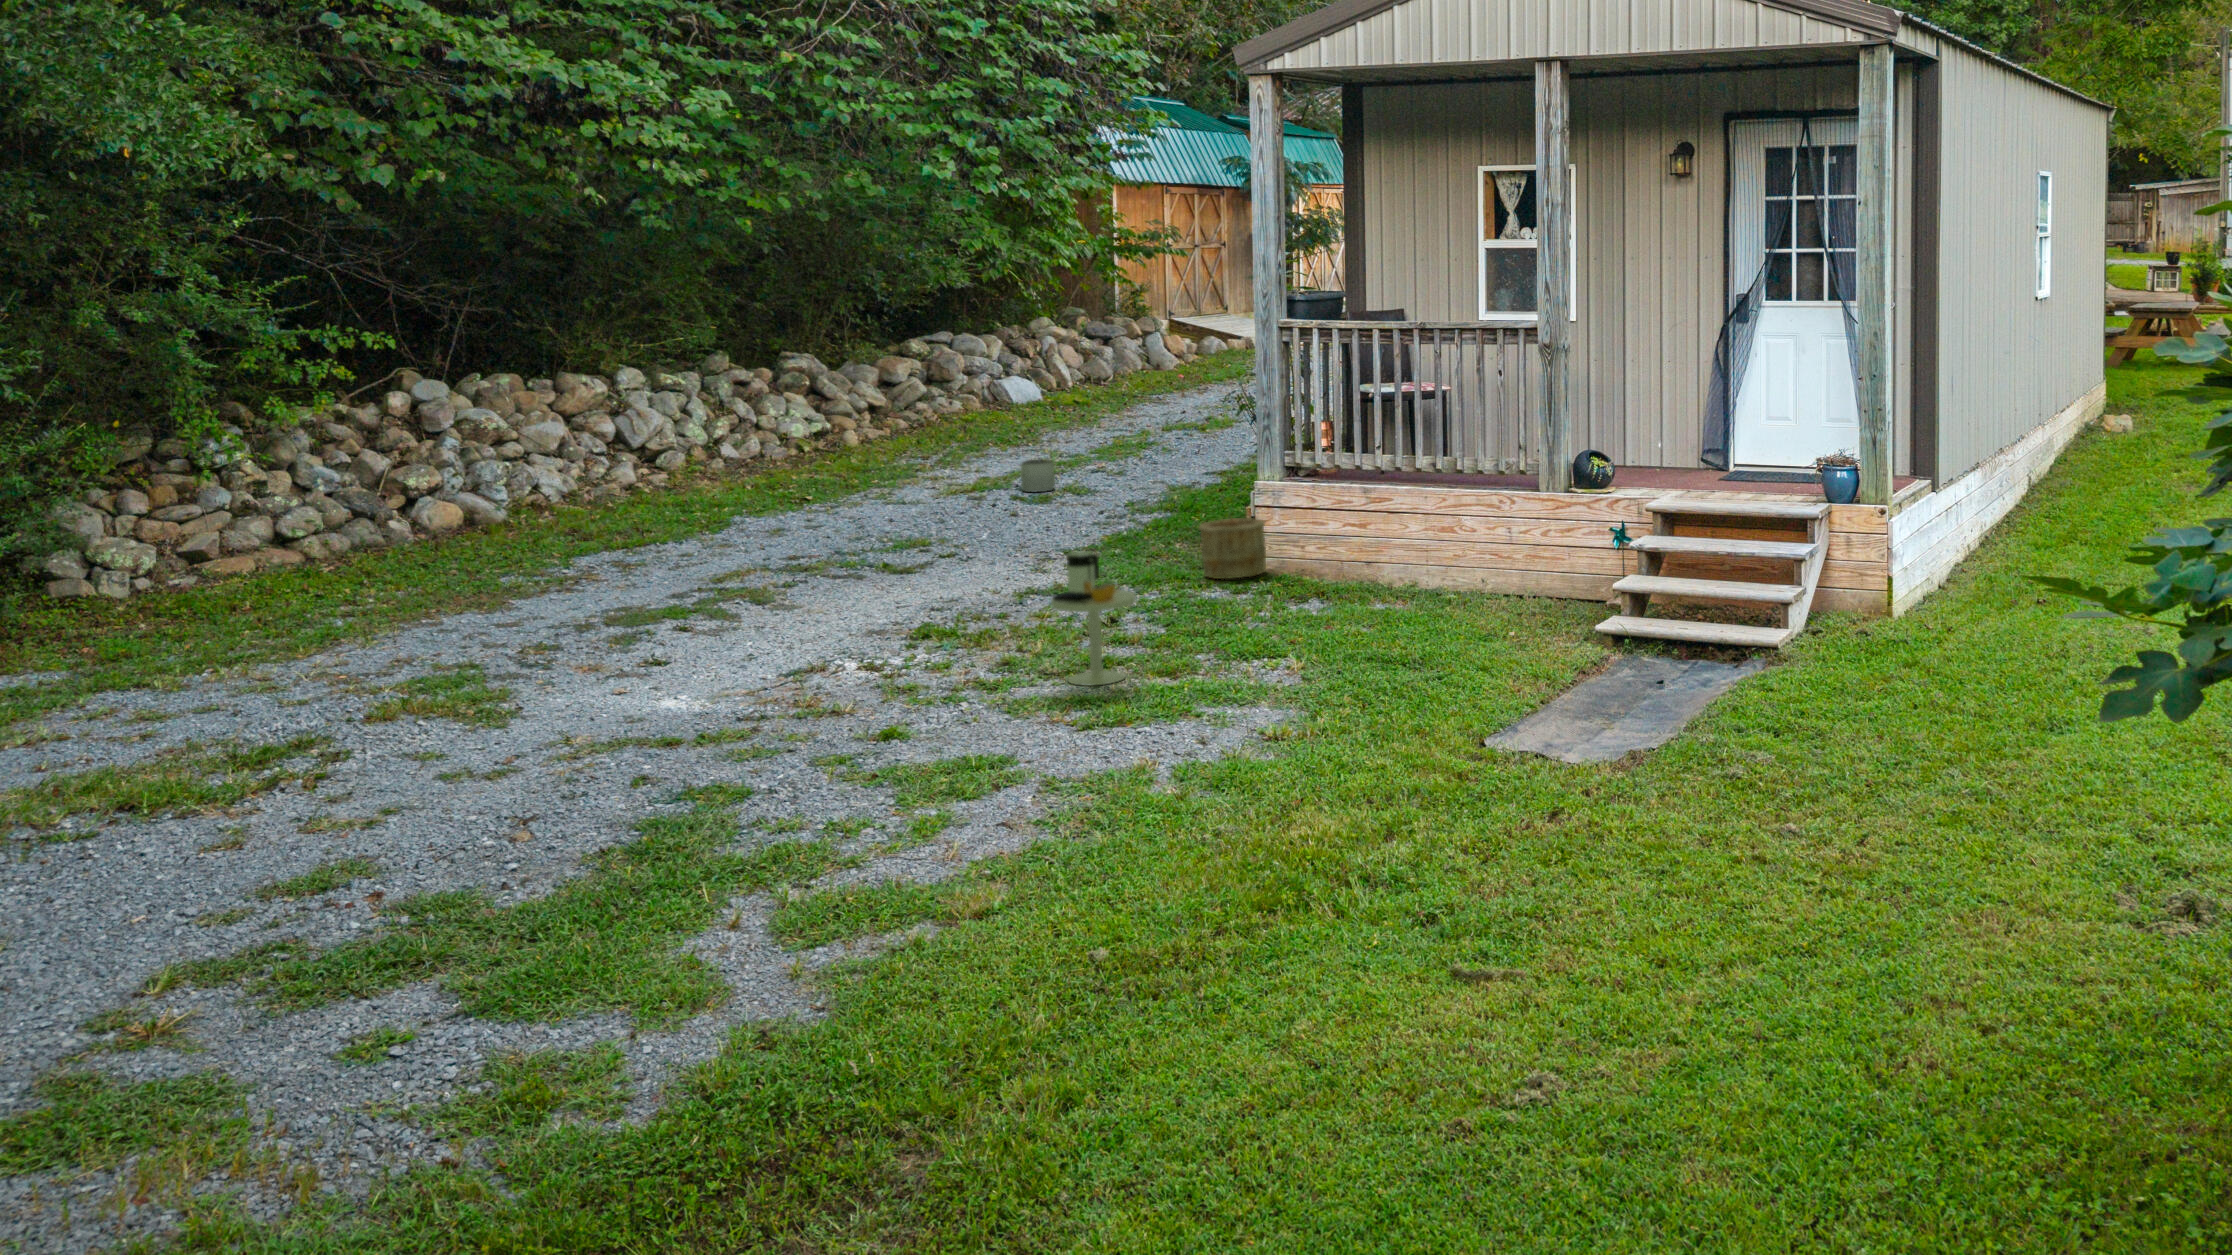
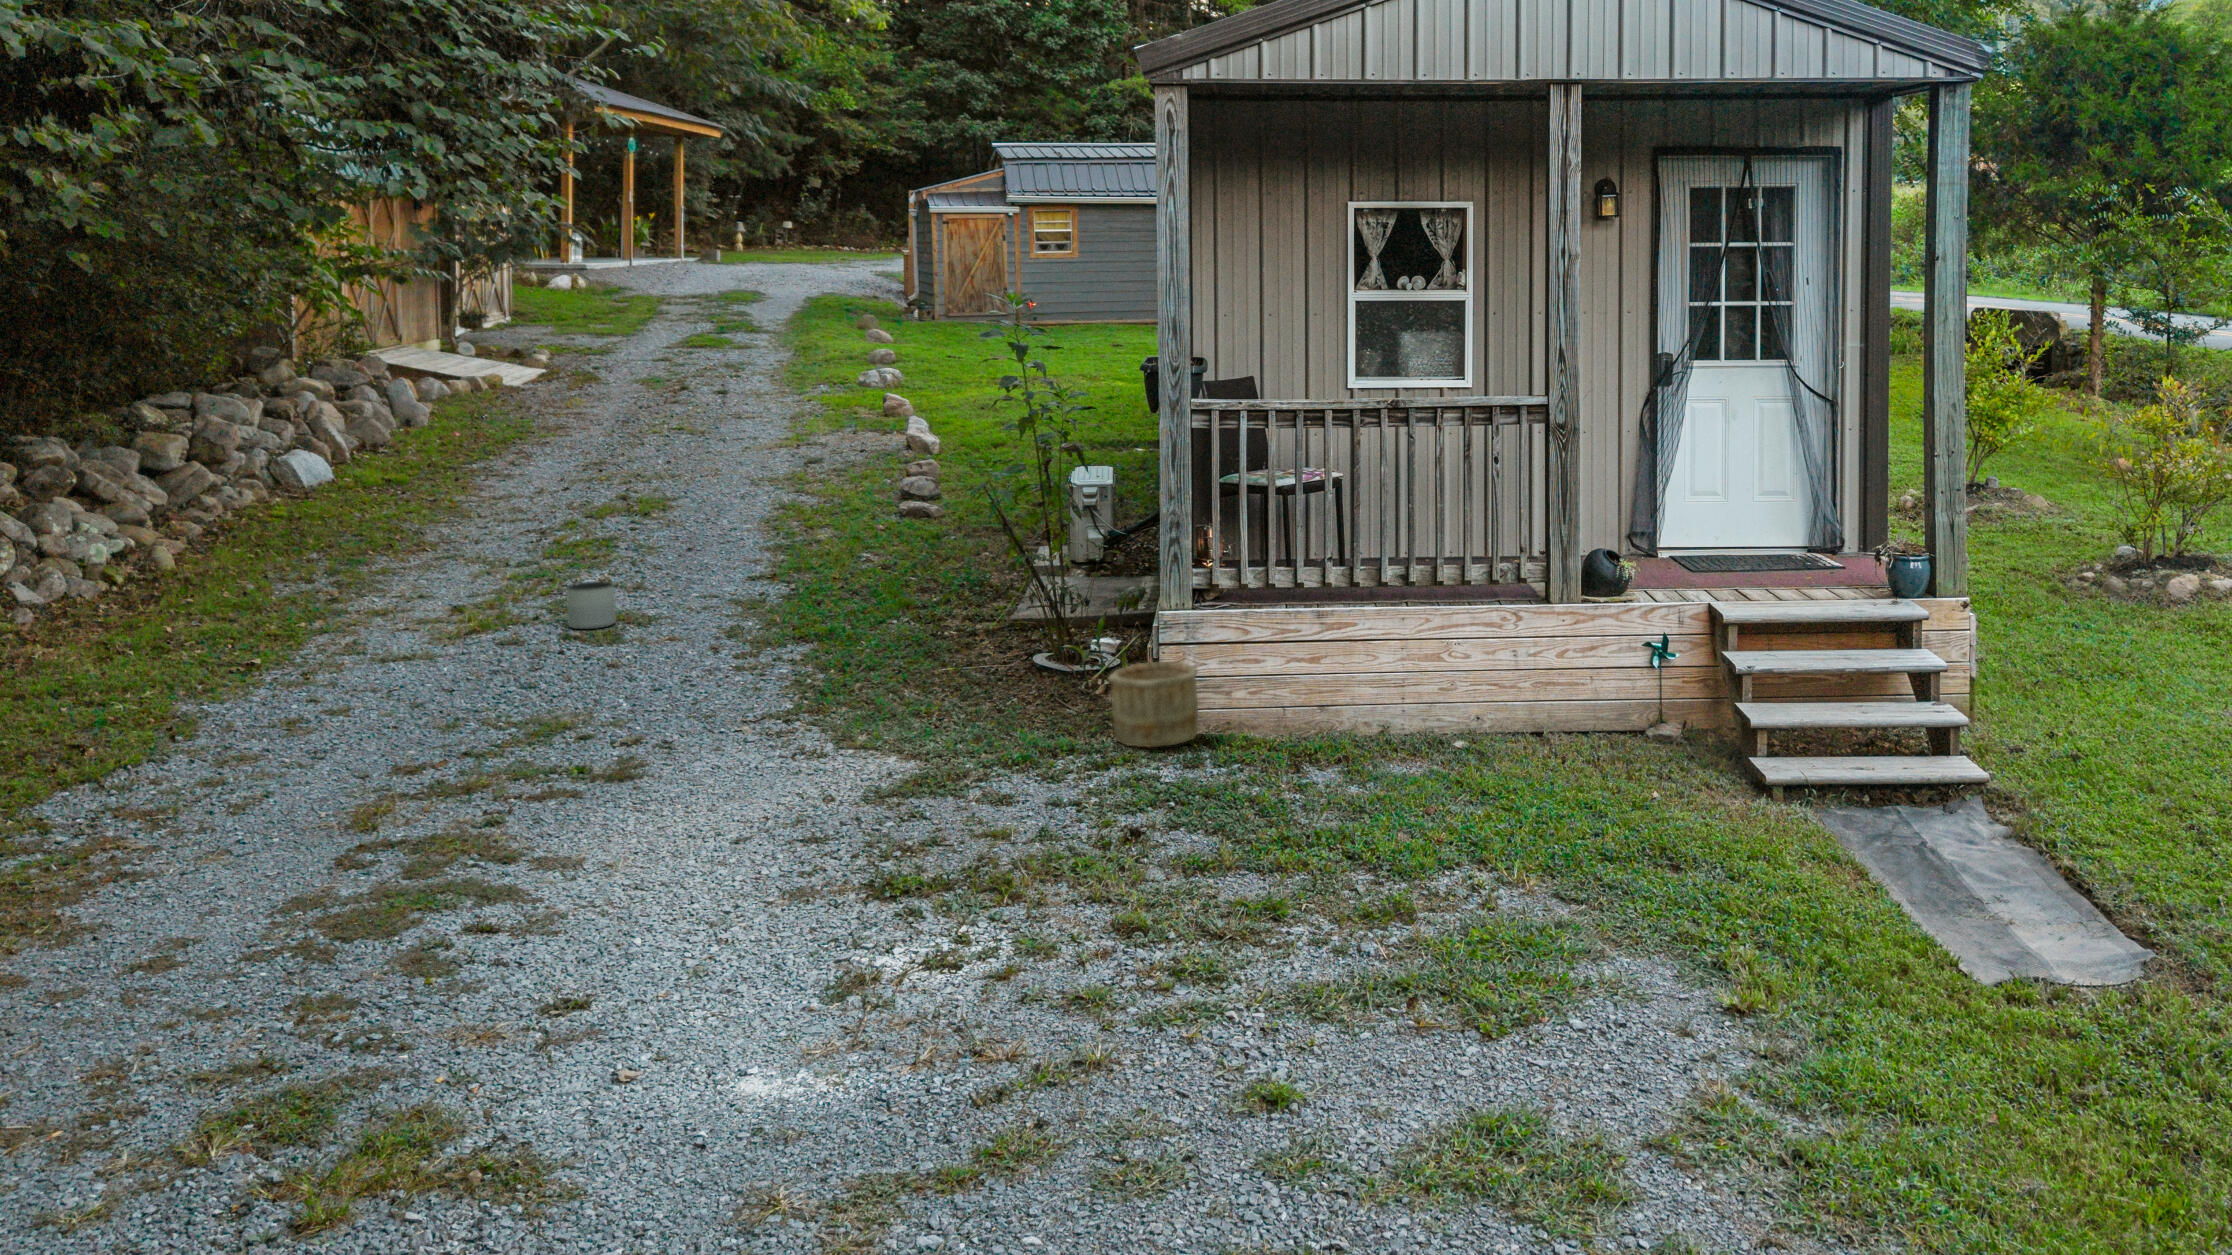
side table: present [1051,551,1135,686] -> none [1261,752,1374,937]

